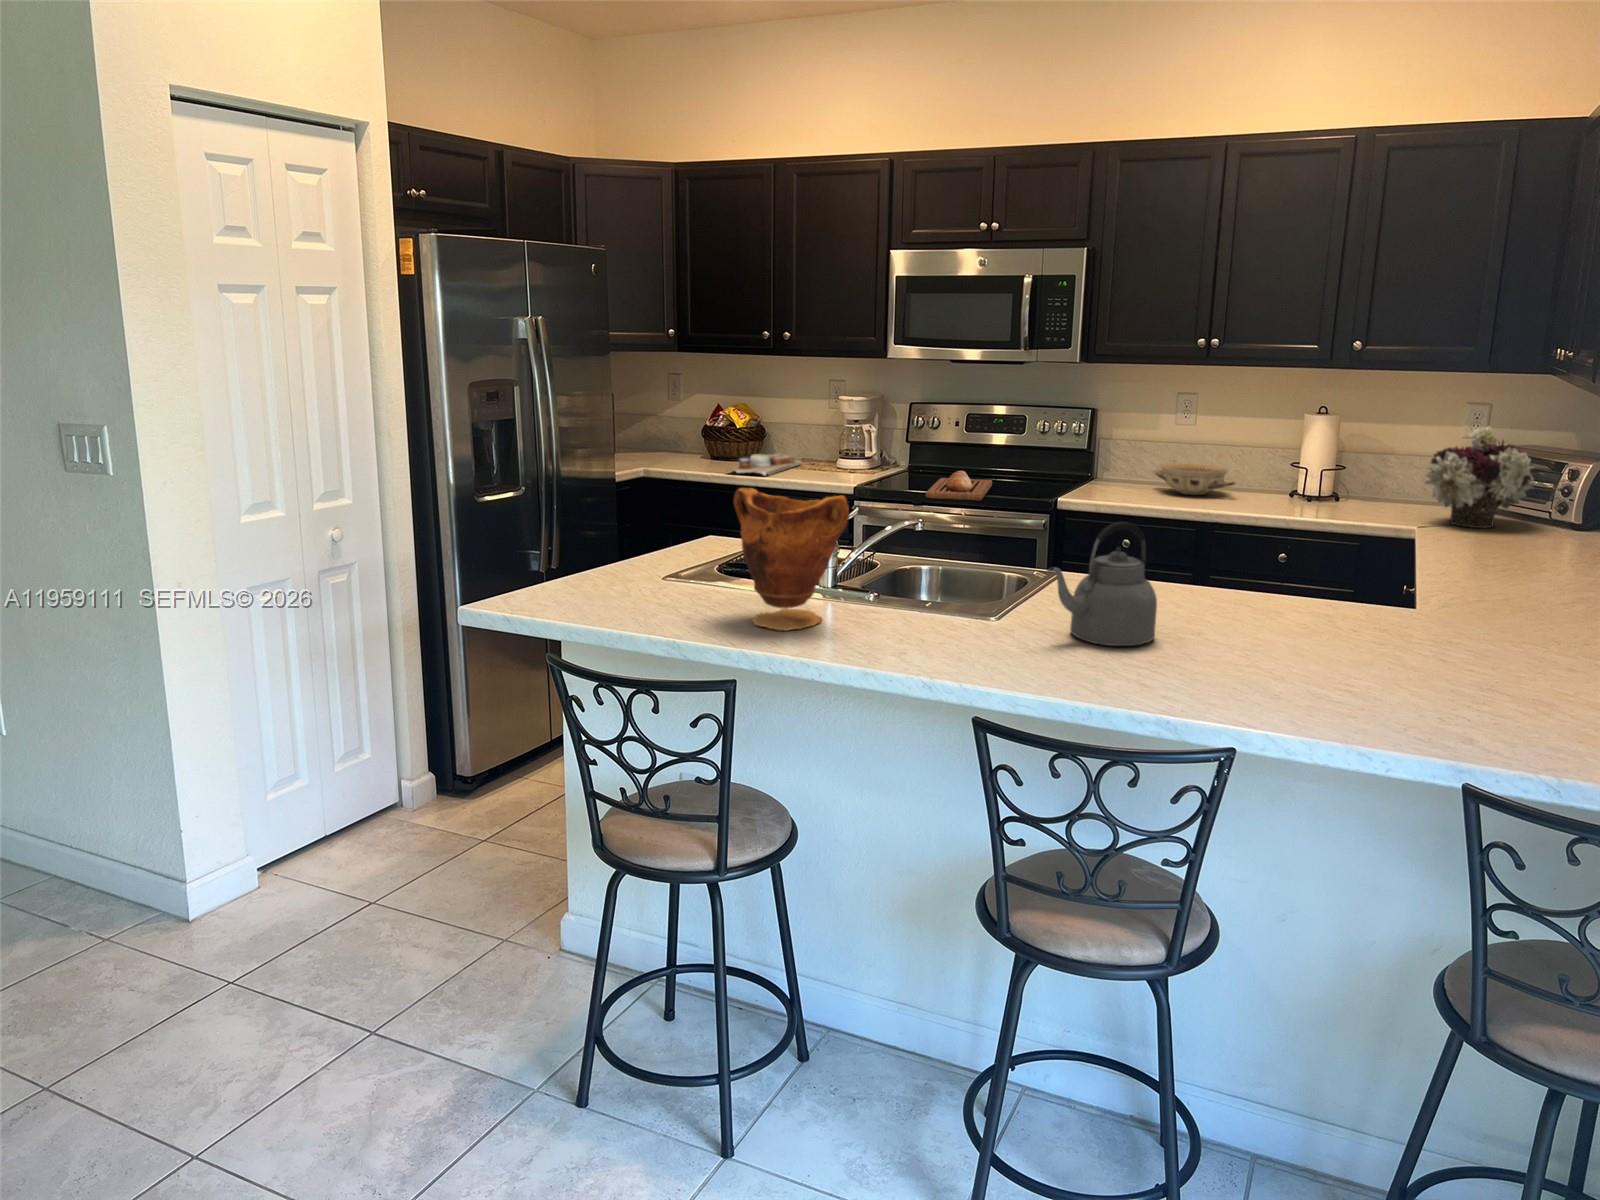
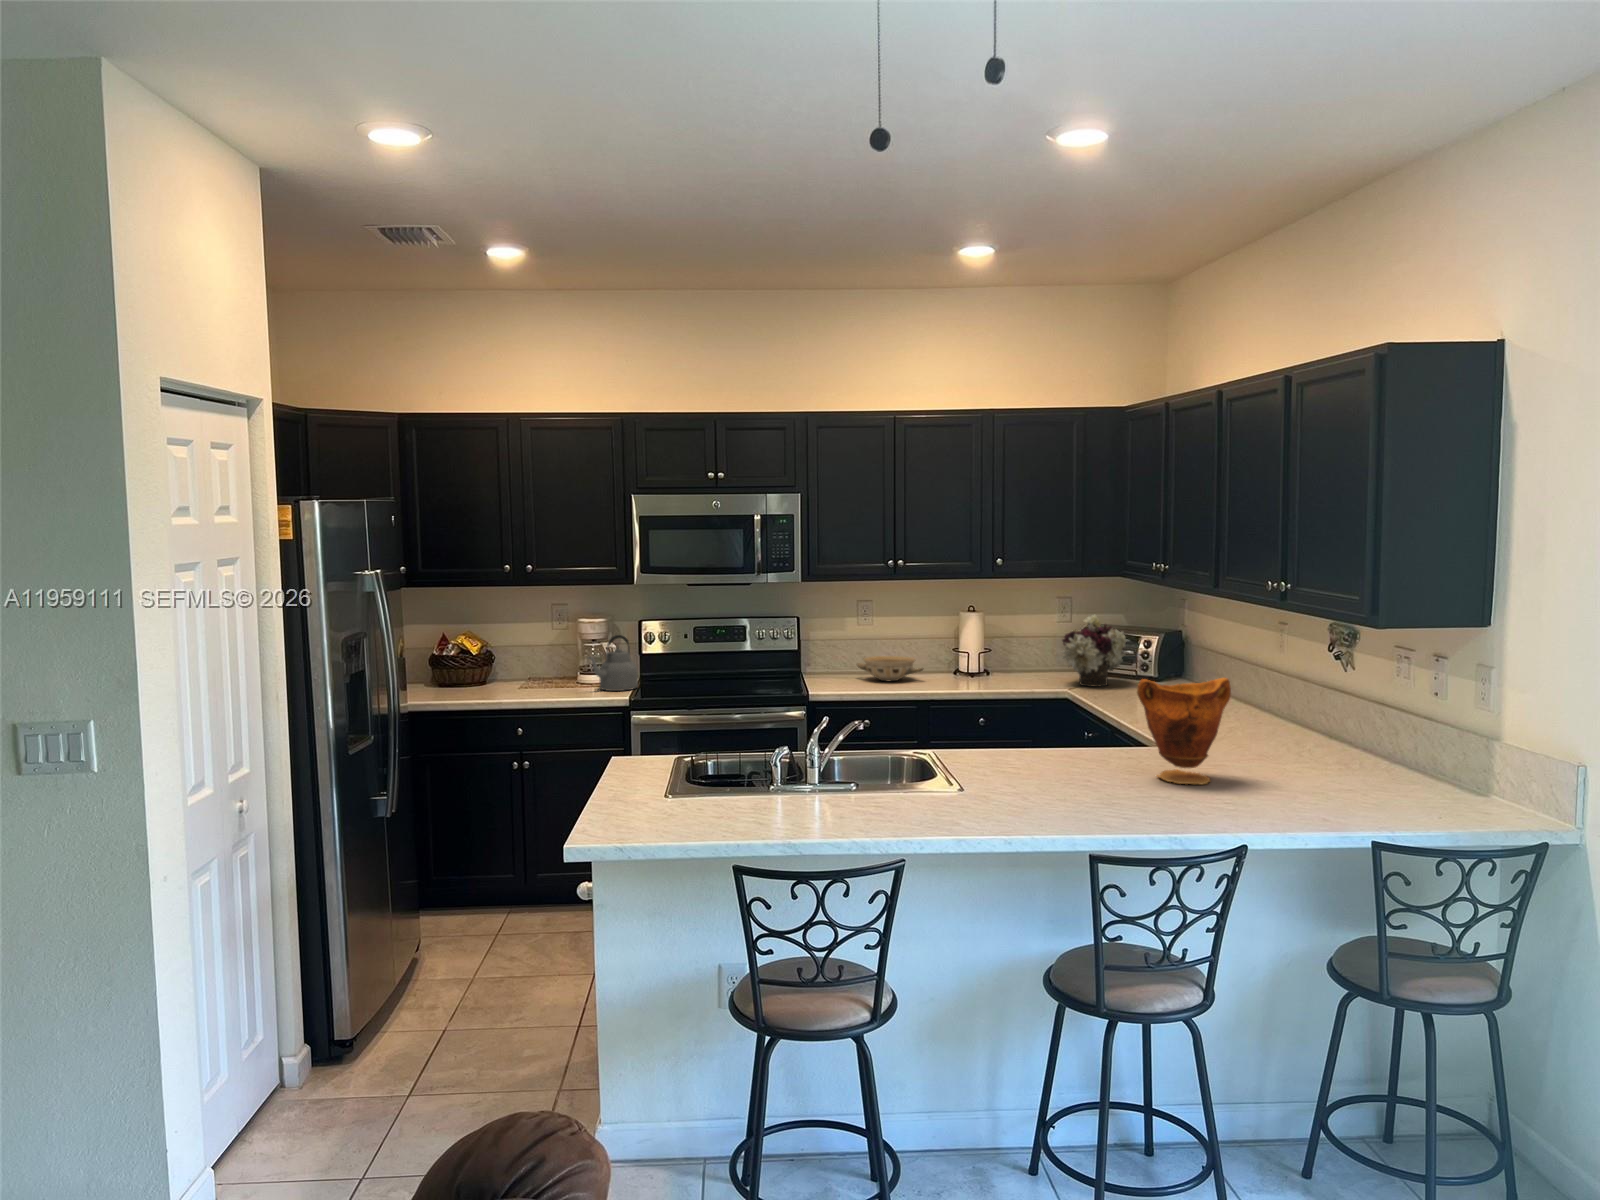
cutting board: present [727,454,802,476] -> none [479,676,537,698]
bread loaf: present [926,471,992,501] -> none [689,677,745,703]
vase: present [734,488,849,631] -> present [1137,678,1231,784]
kettle: present [1047,522,1157,646] -> present [588,635,638,691]

